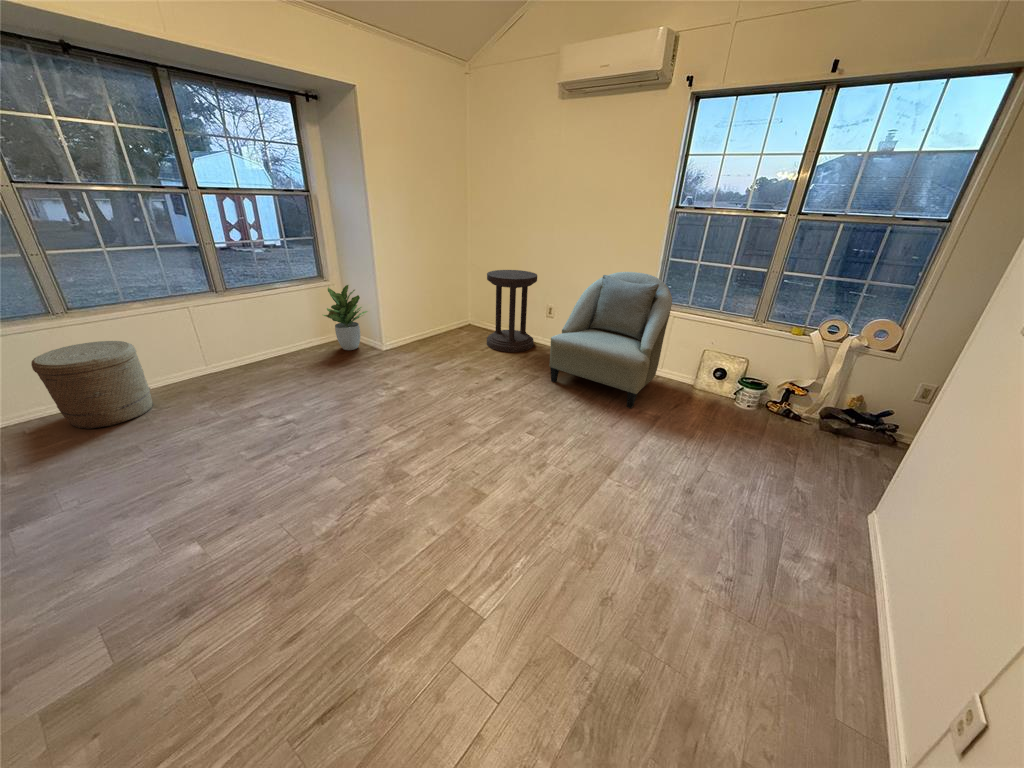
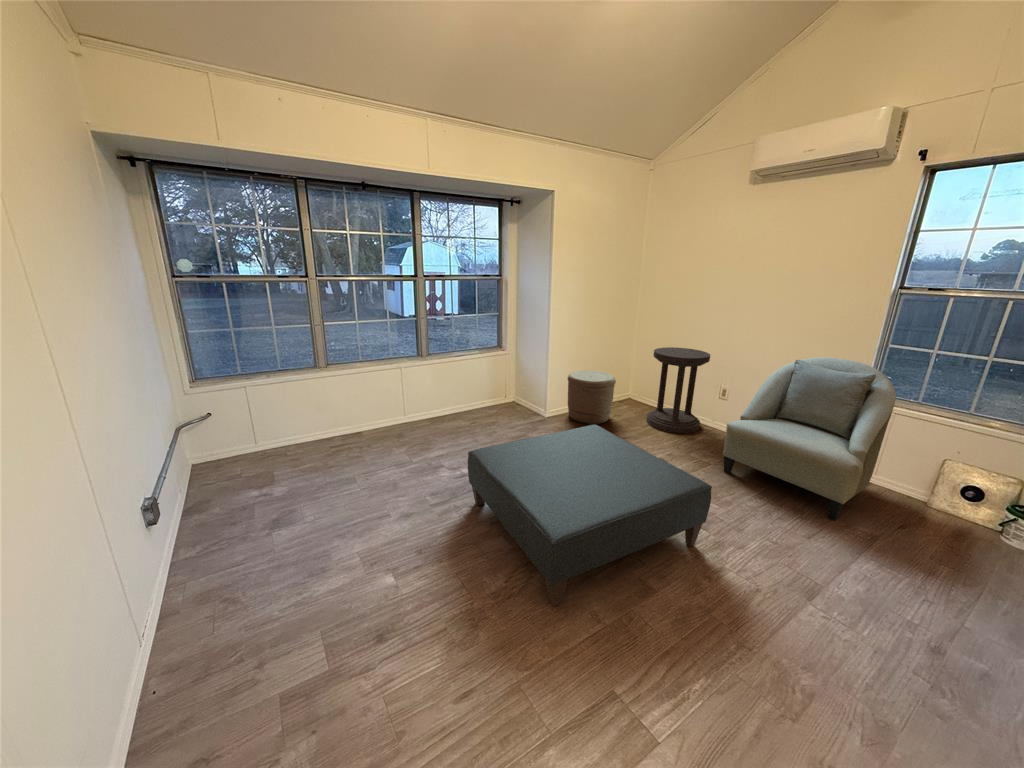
potted plant: present [323,285,367,350] -> none [495,355,535,414]
woven basket: present [31,341,153,429] -> present [567,370,616,424]
ottoman: none [284,351,533,532] -> present [468,425,712,607]

